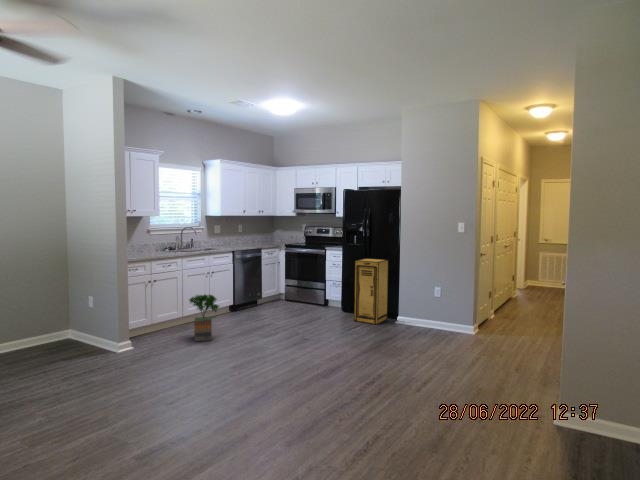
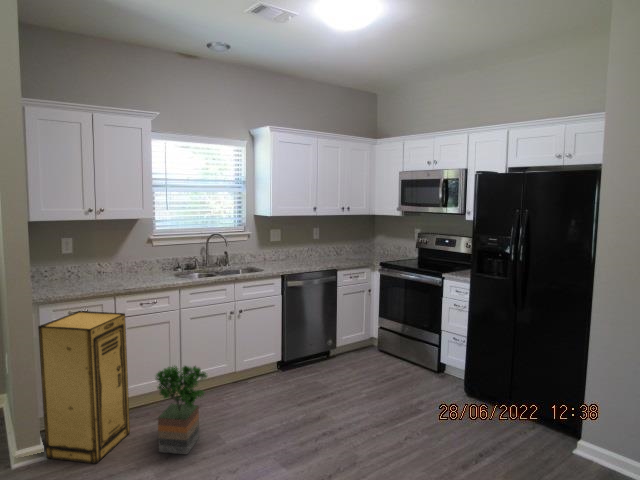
storage cabinet: present [354,258,388,325] -> present [38,311,130,464]

